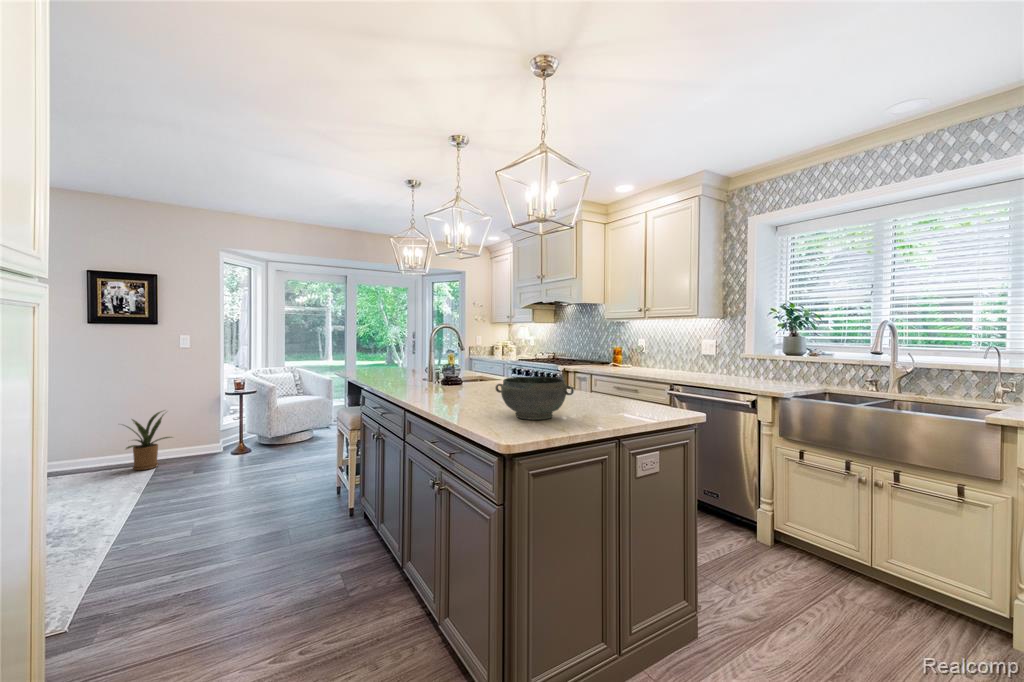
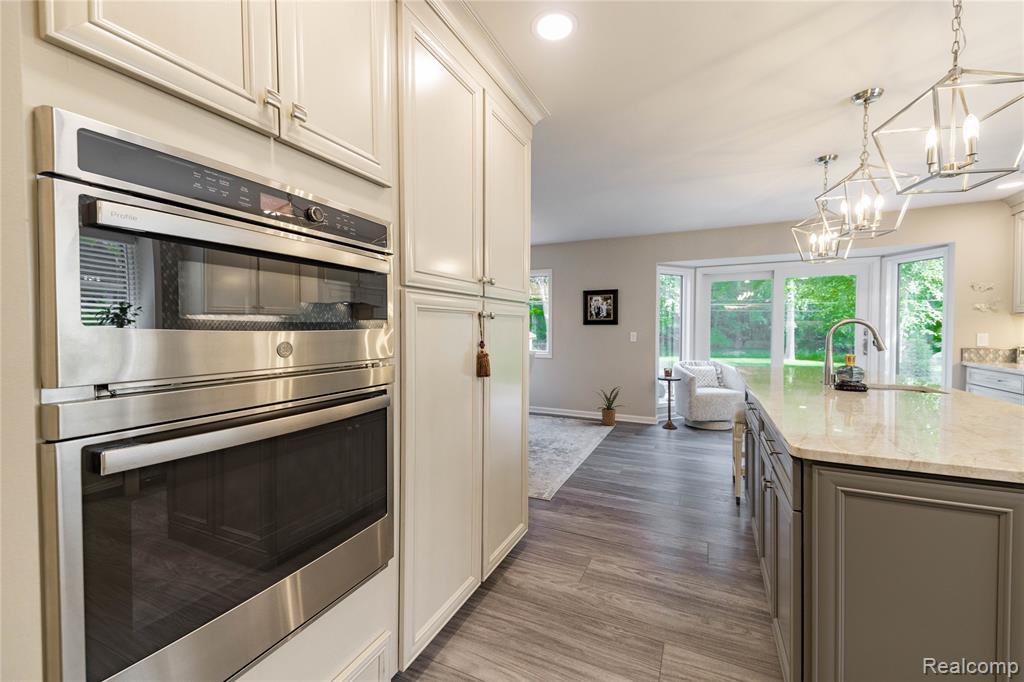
bowl: present [496,377,574,420] -> none [844,388,955,441]

